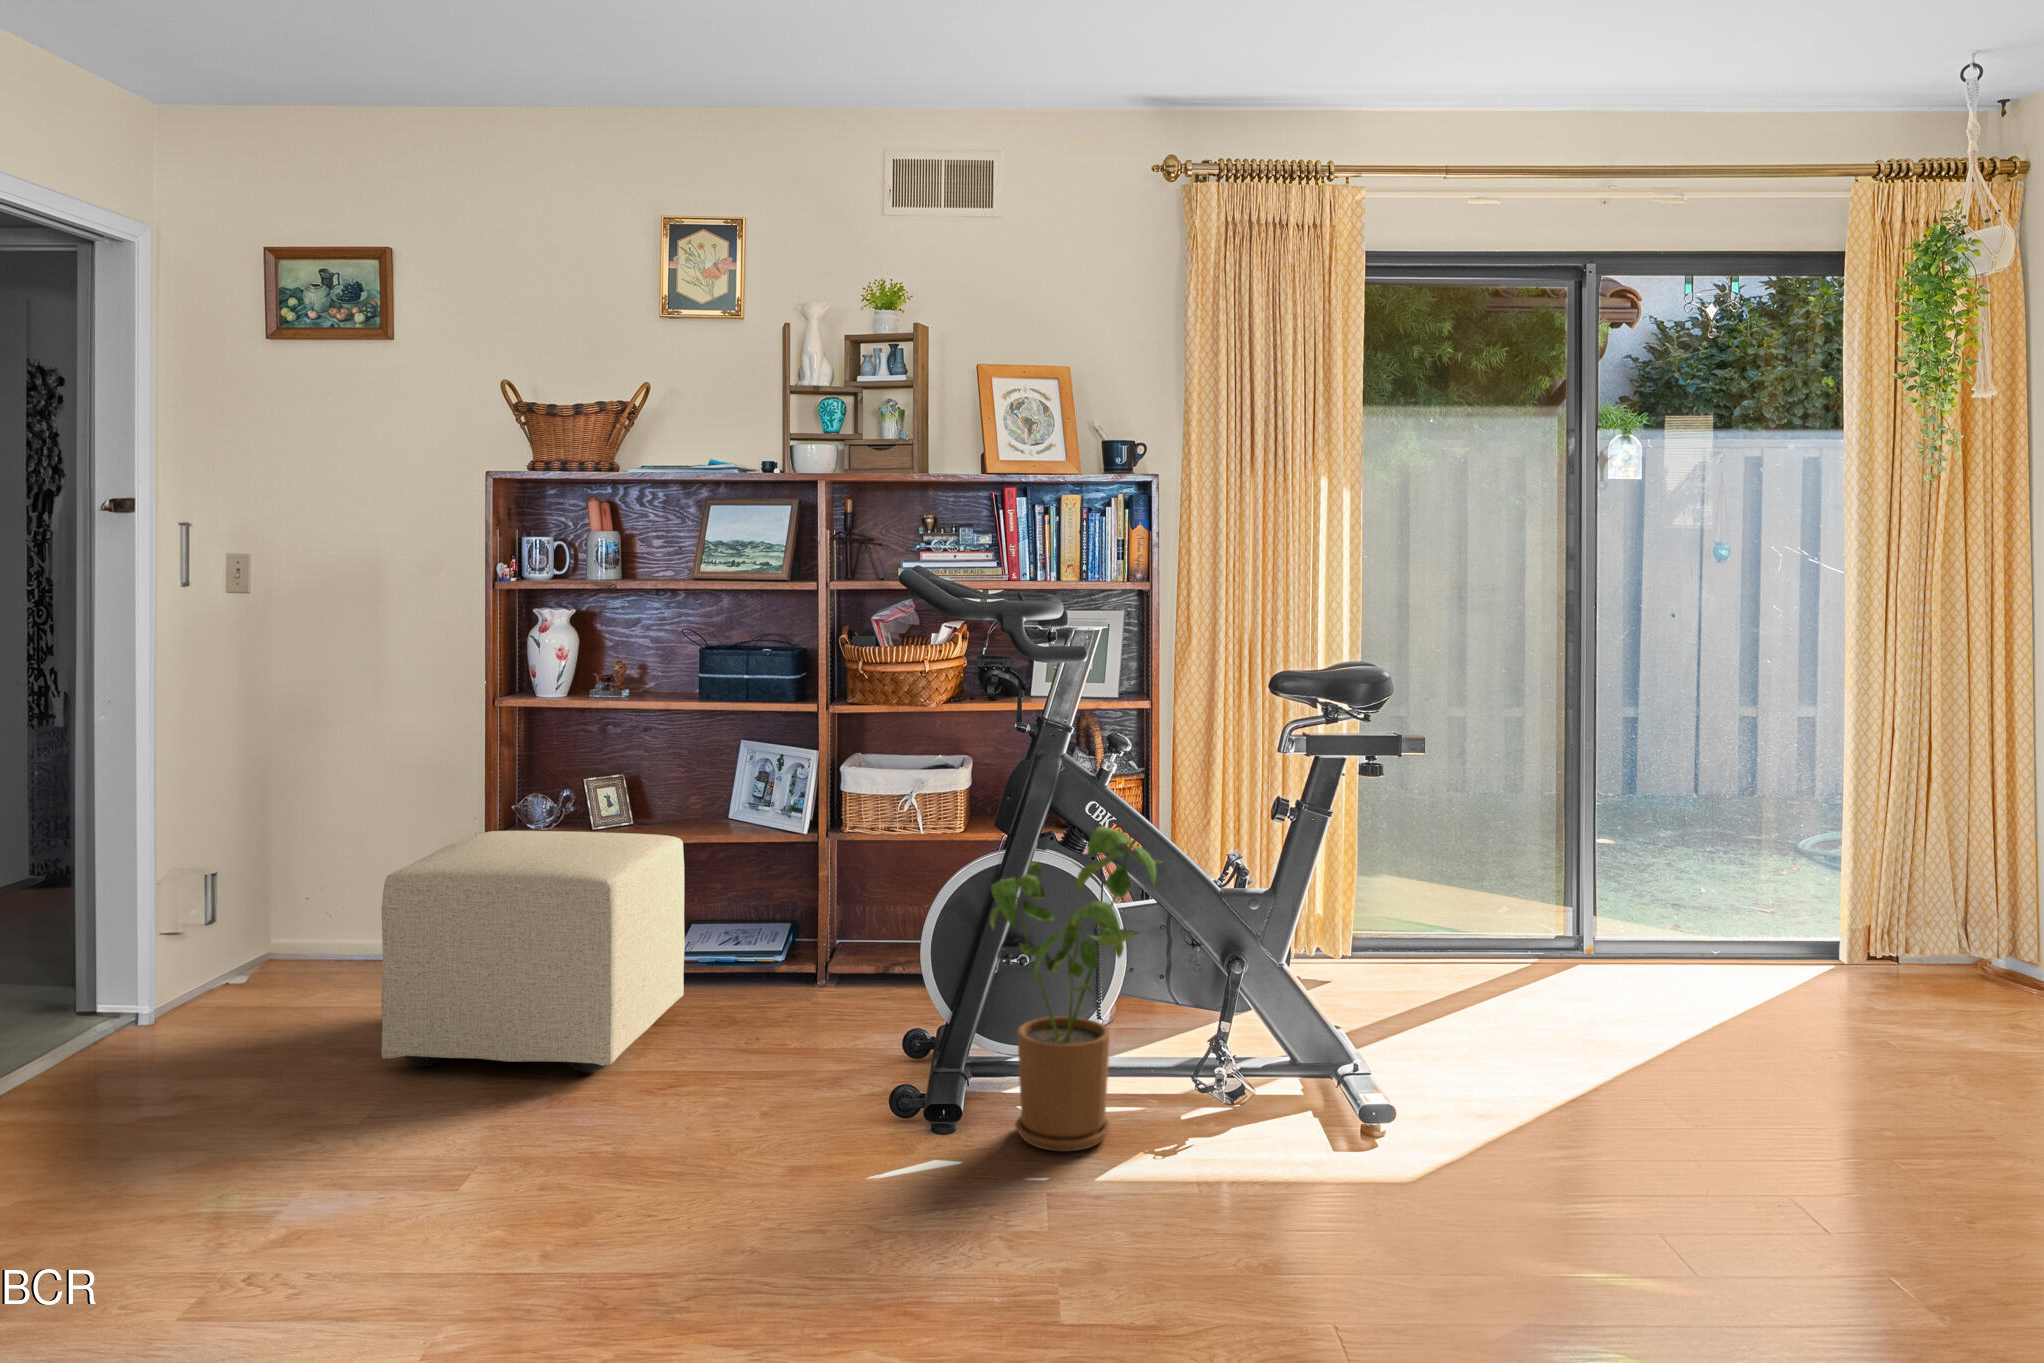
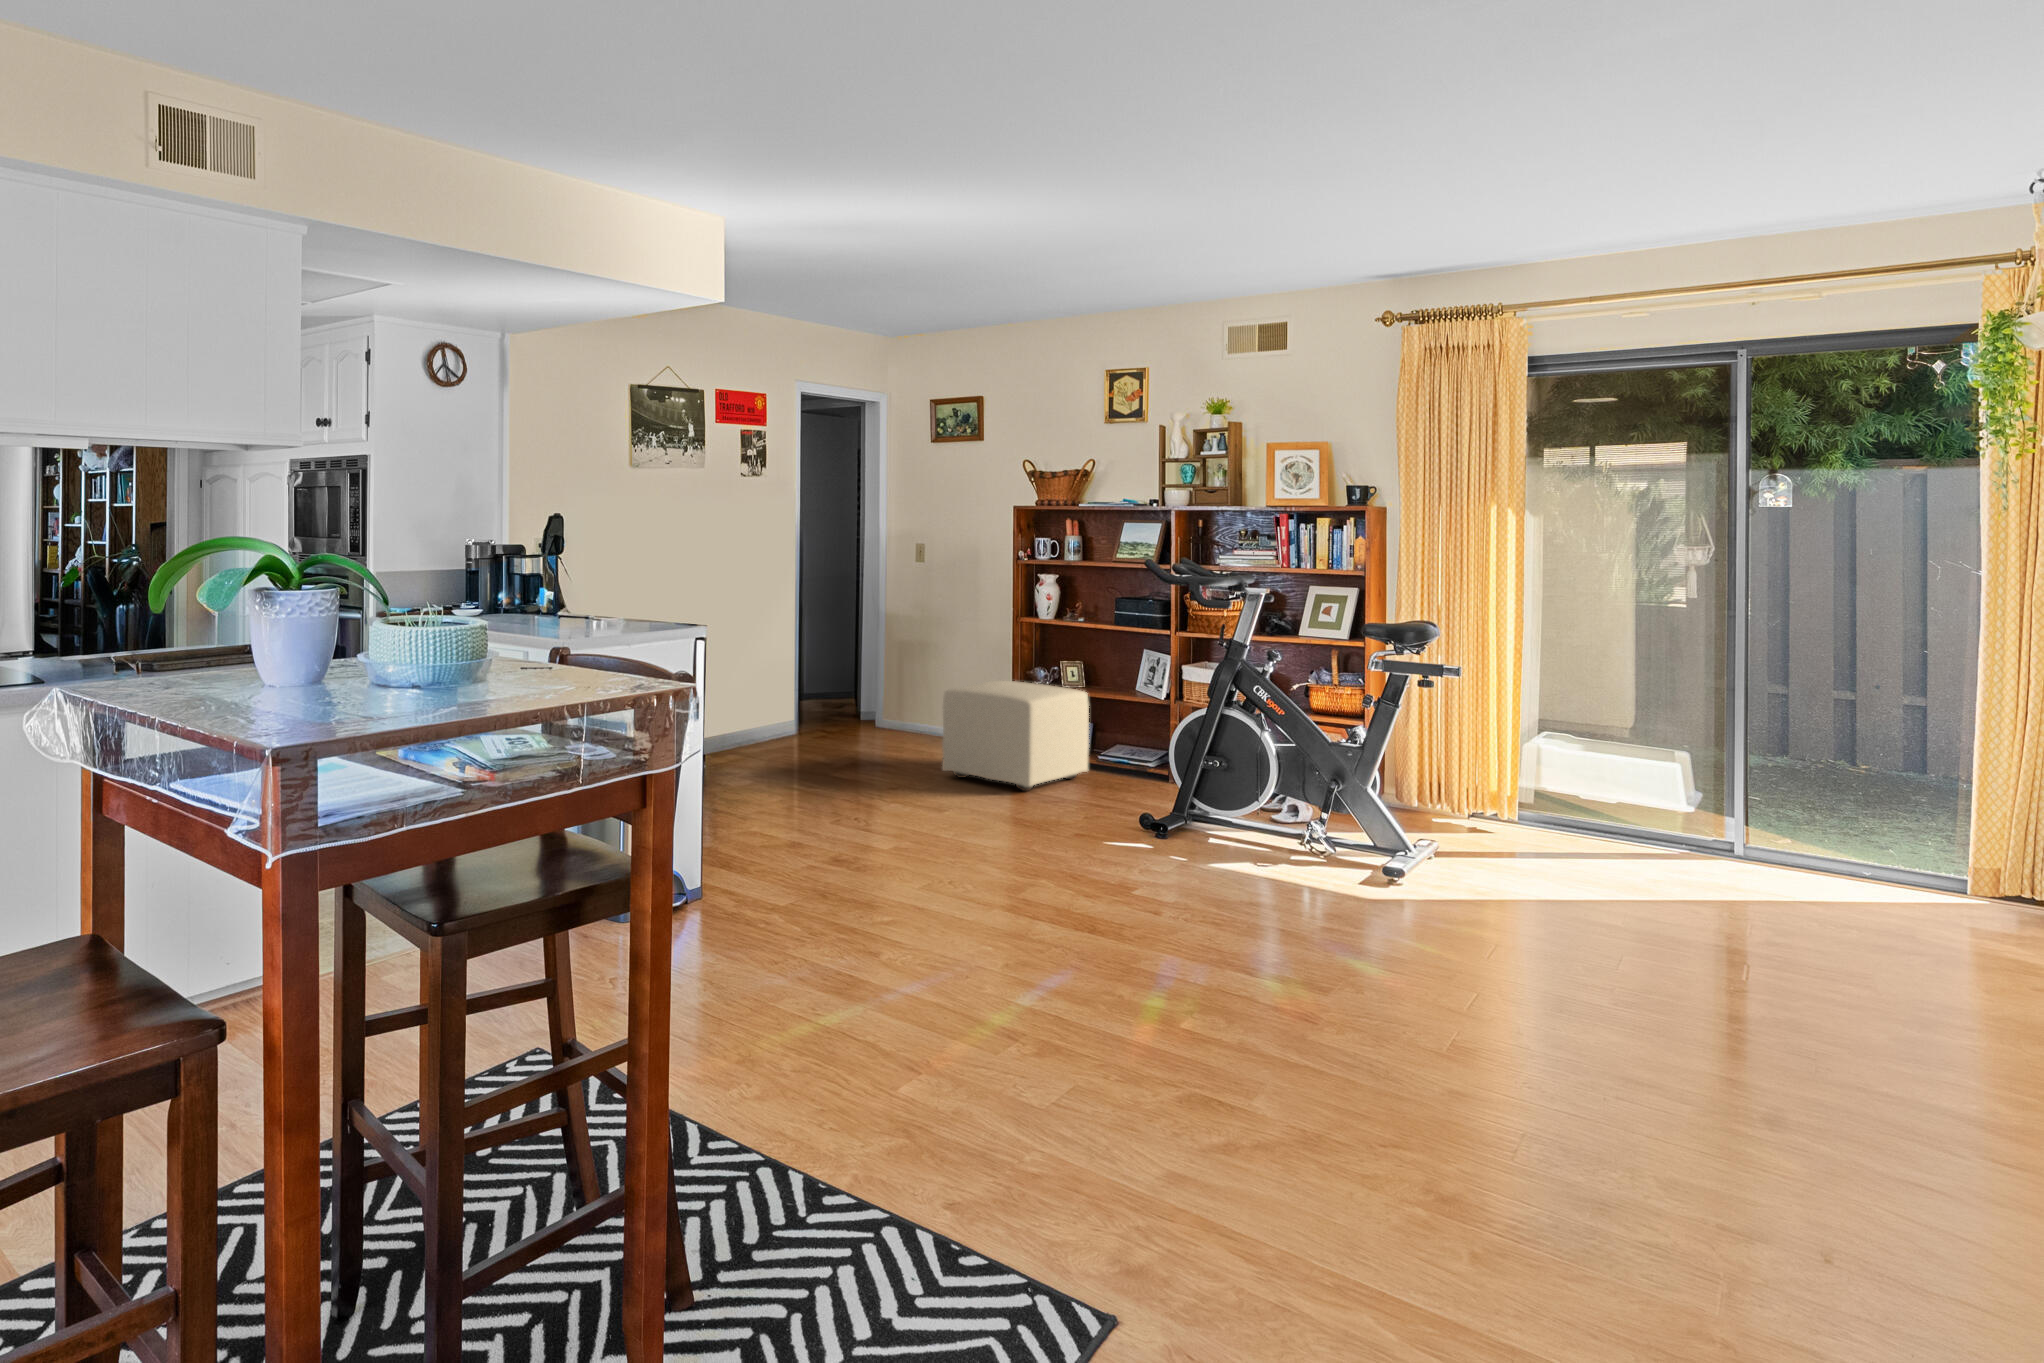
house plant: present [990,826,1162,1151] -> none [1178,694,1273,851]

